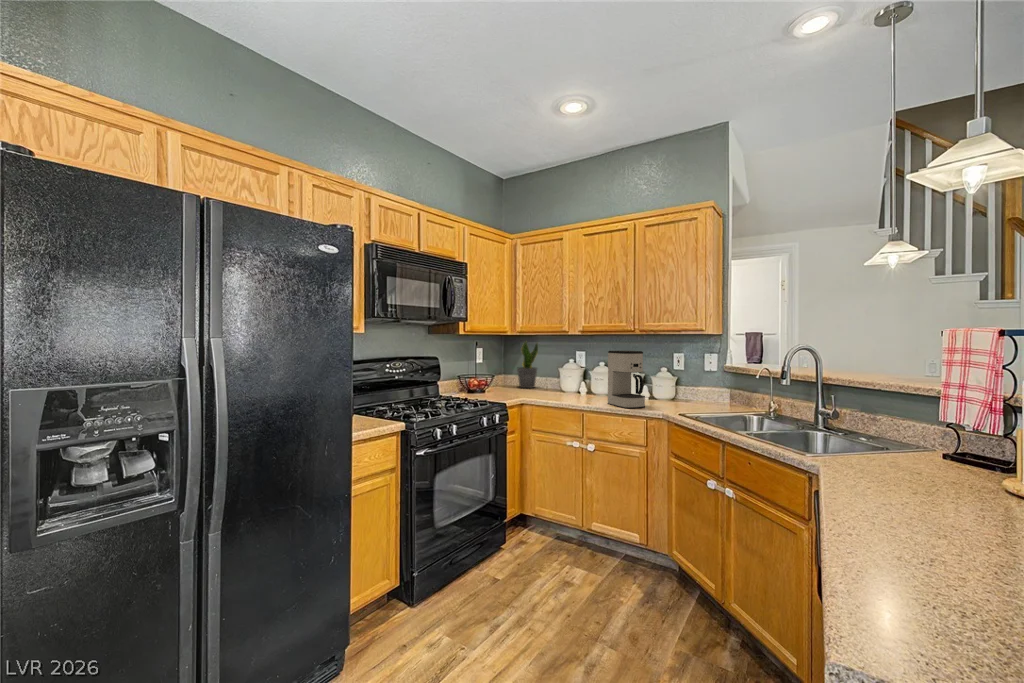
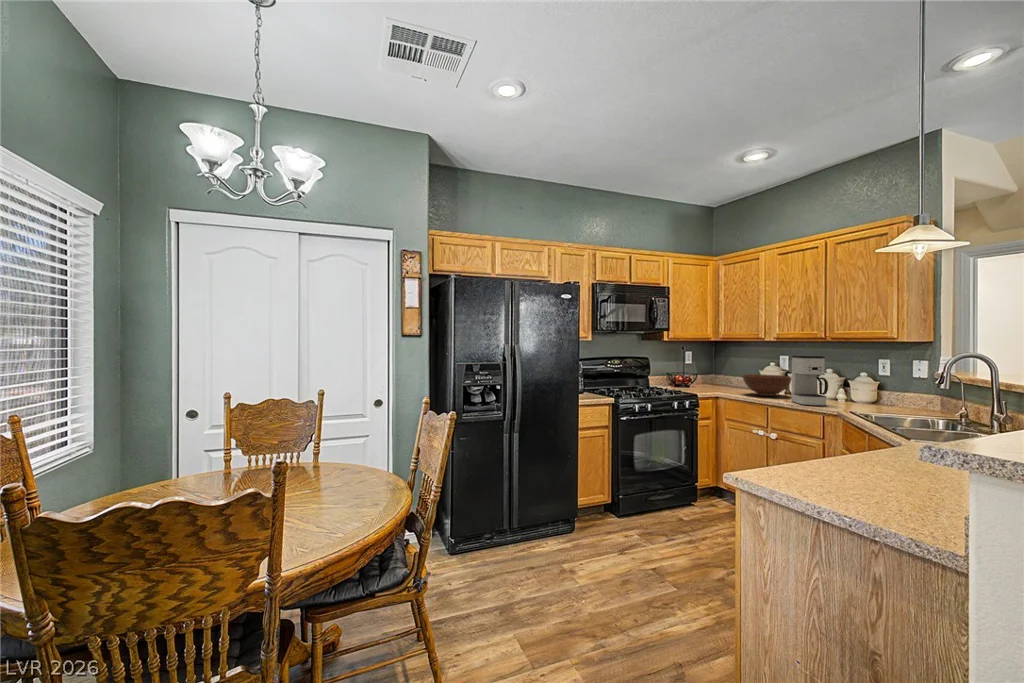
potted plant: present [517,342,538,388] -> none [721,346,742,388]
fruit bowl: none [550,372,599,398] -> present [743,374,791,396]

